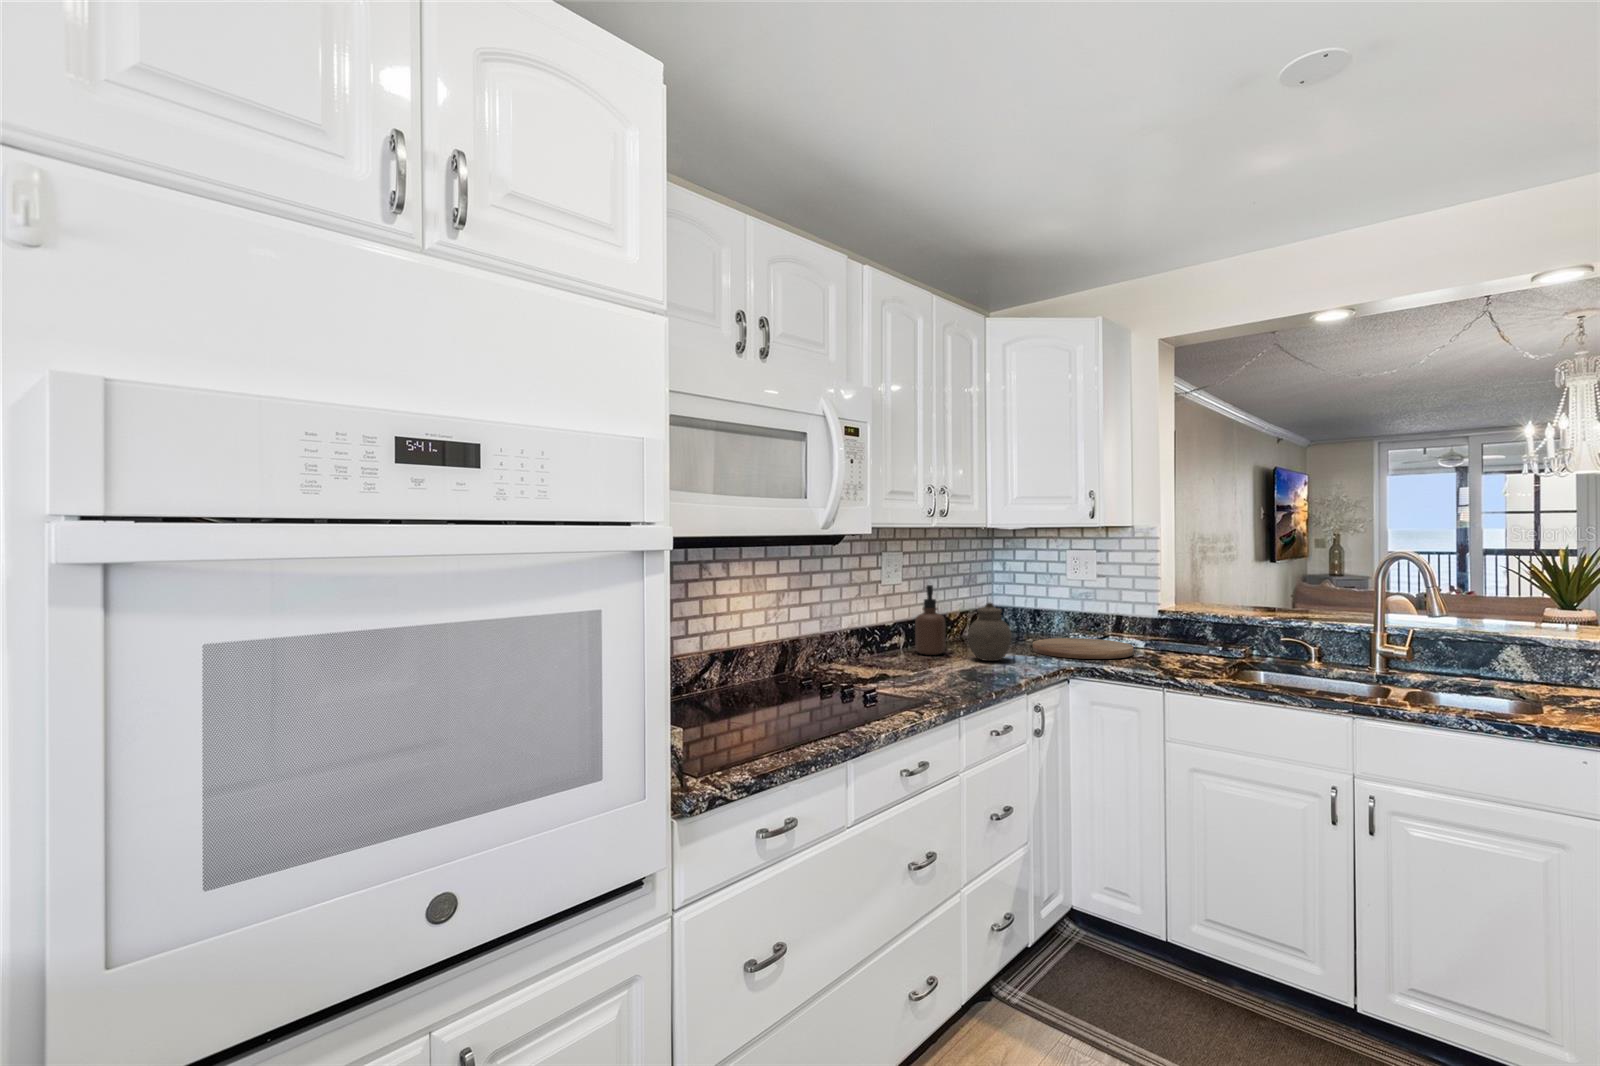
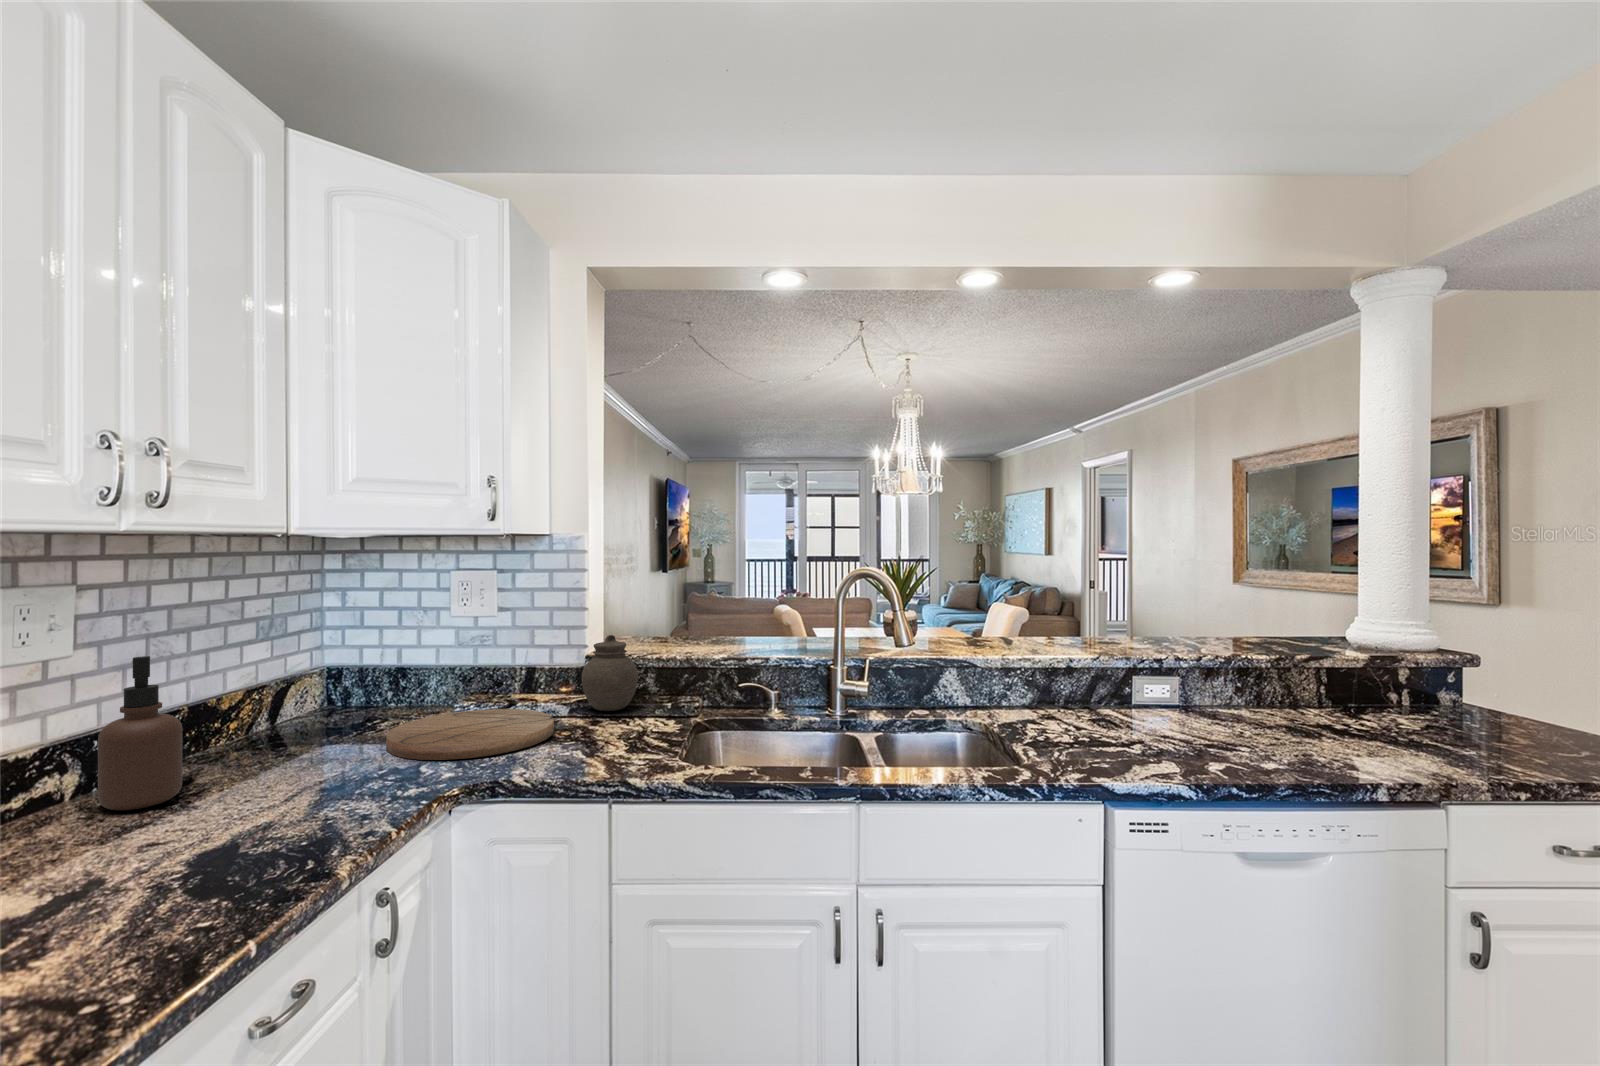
jar: present [968,603,1012,661] -> present [582,635,638,711]

